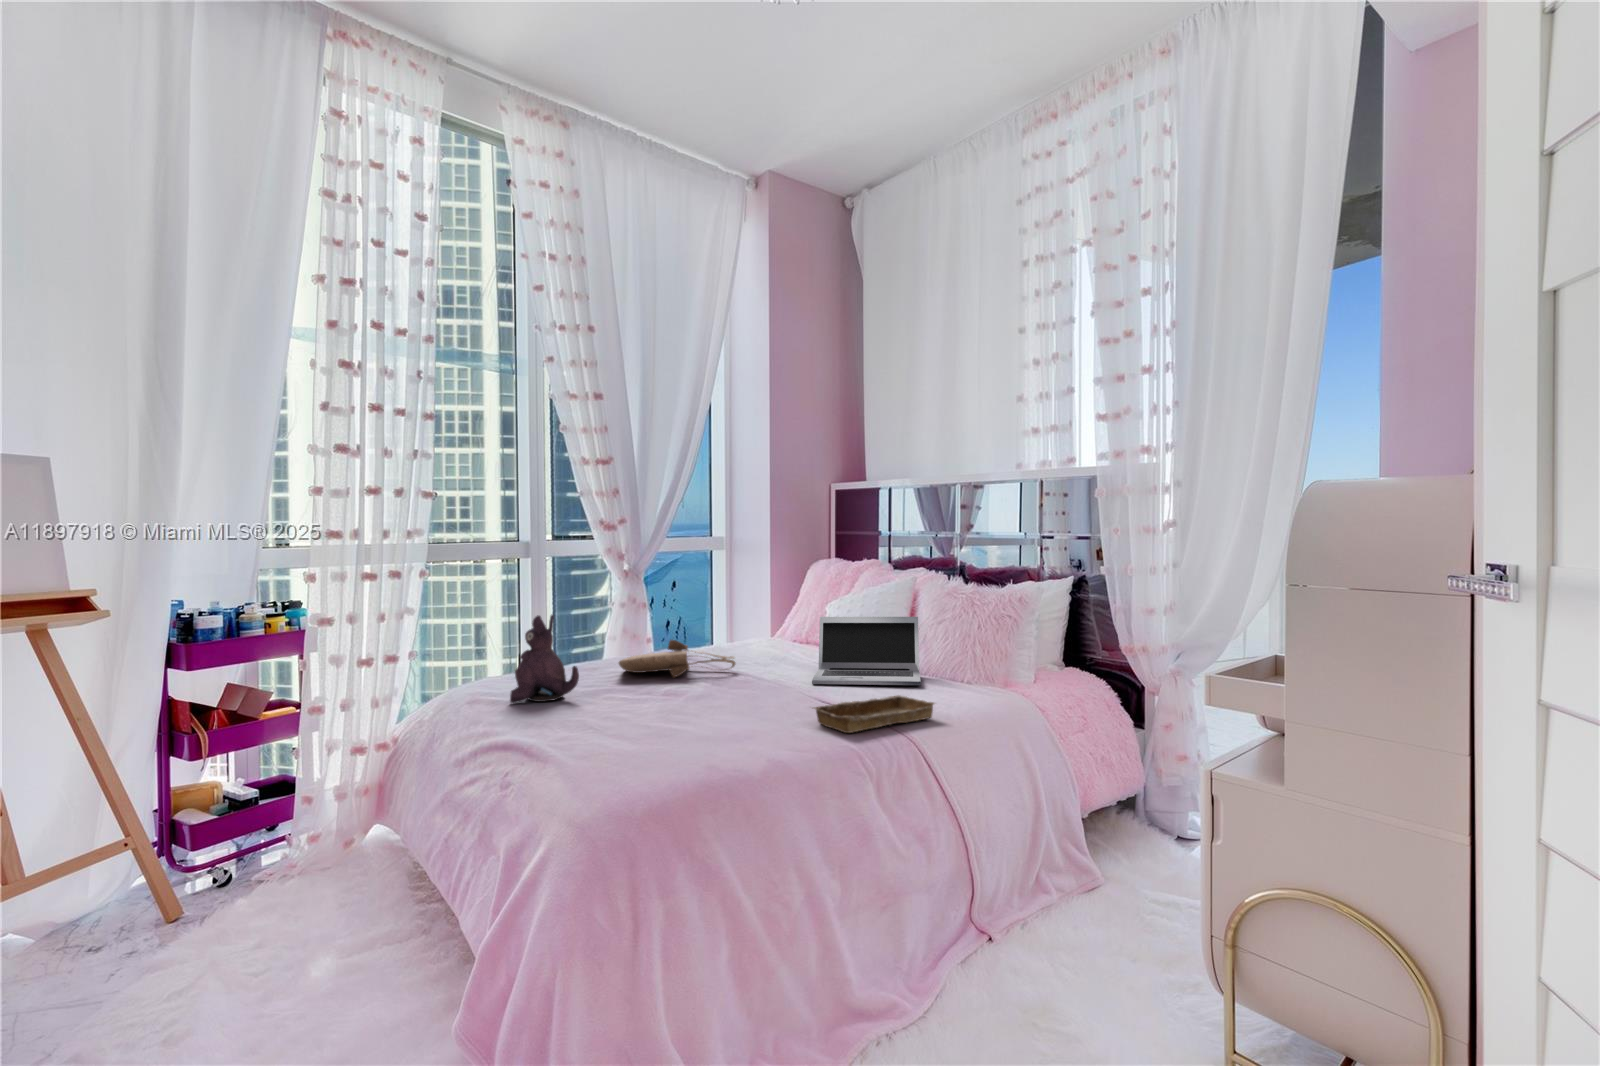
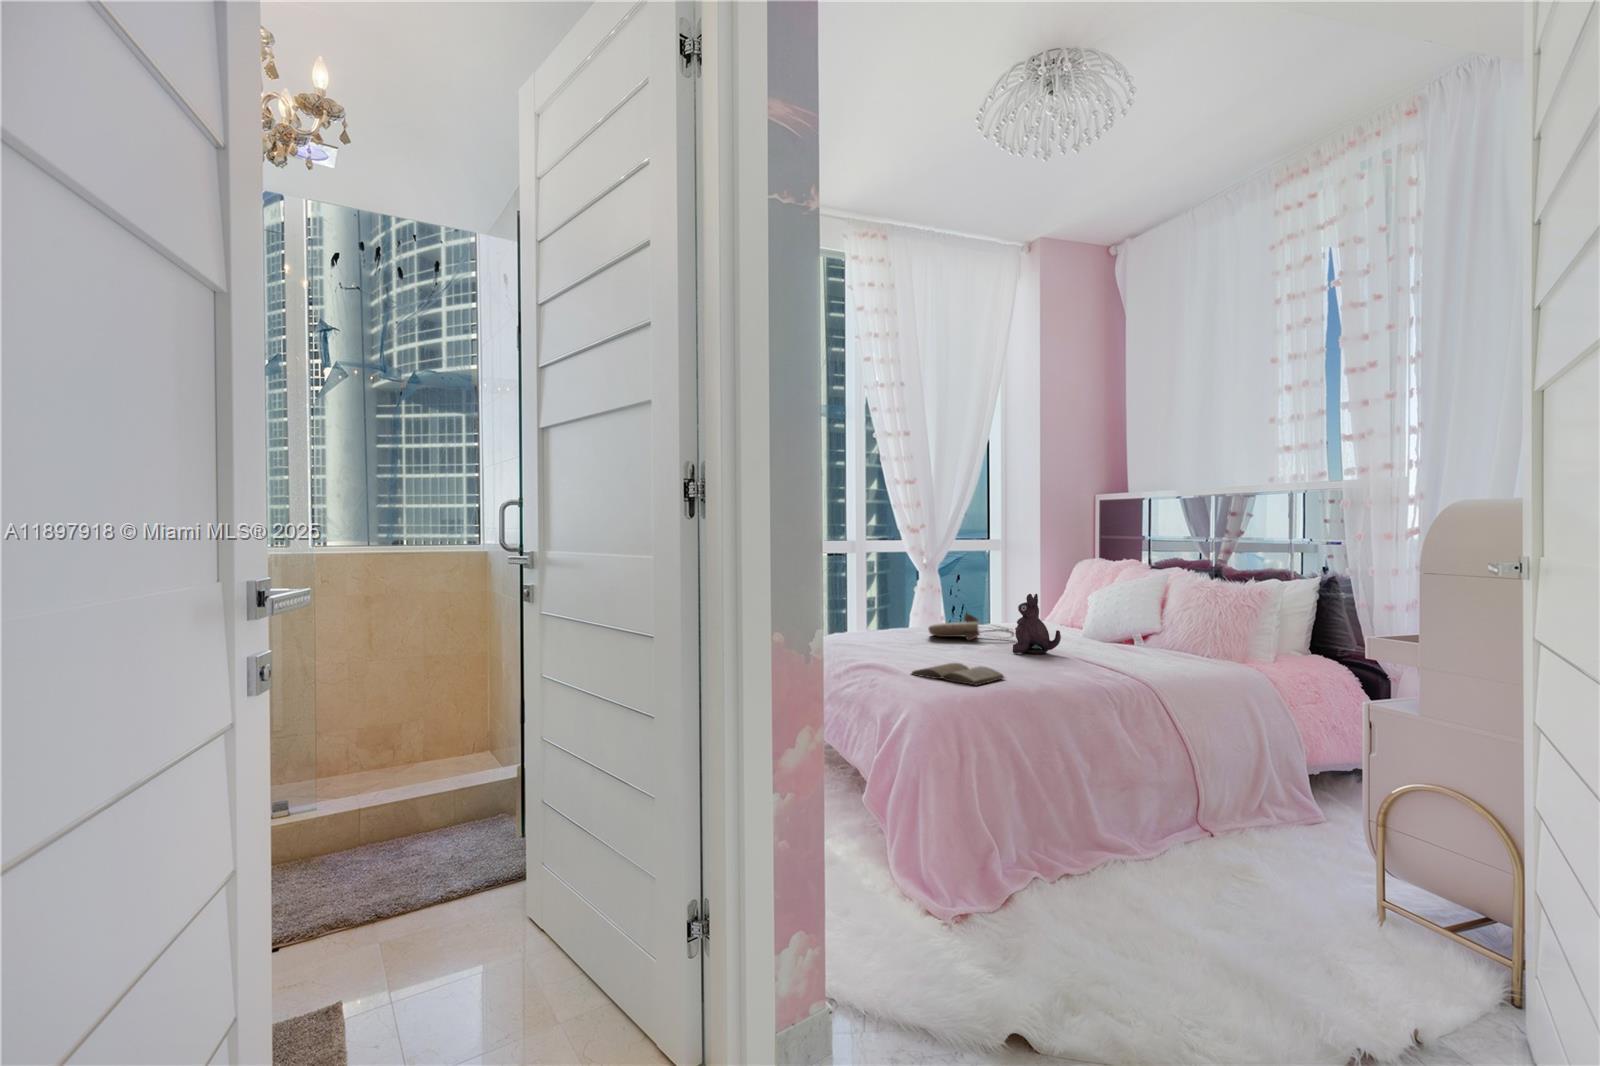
plush toy: present [510,615,579,703] -> present [1013,594,1061,654]
laptop: present [812,617,921,685] -> none [1074,602,1166,655]
tray: present [812,695,935,733] -> none [1070,657,1171,676]
book: none [567,730,718,777] -> present [911,663,1004,686]

